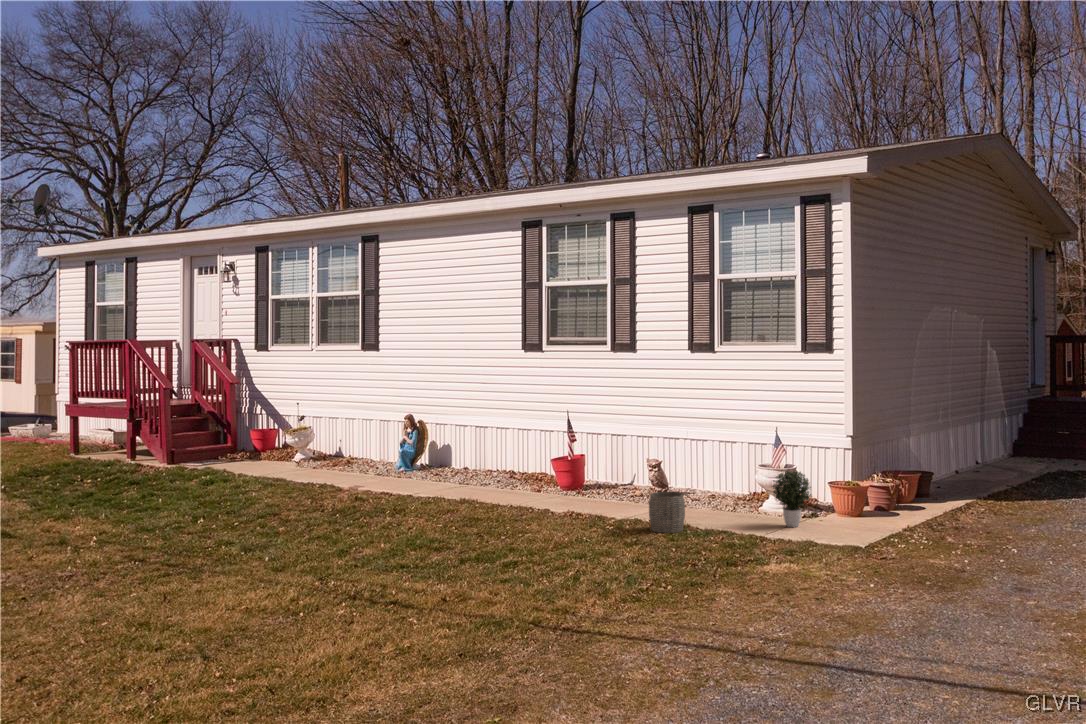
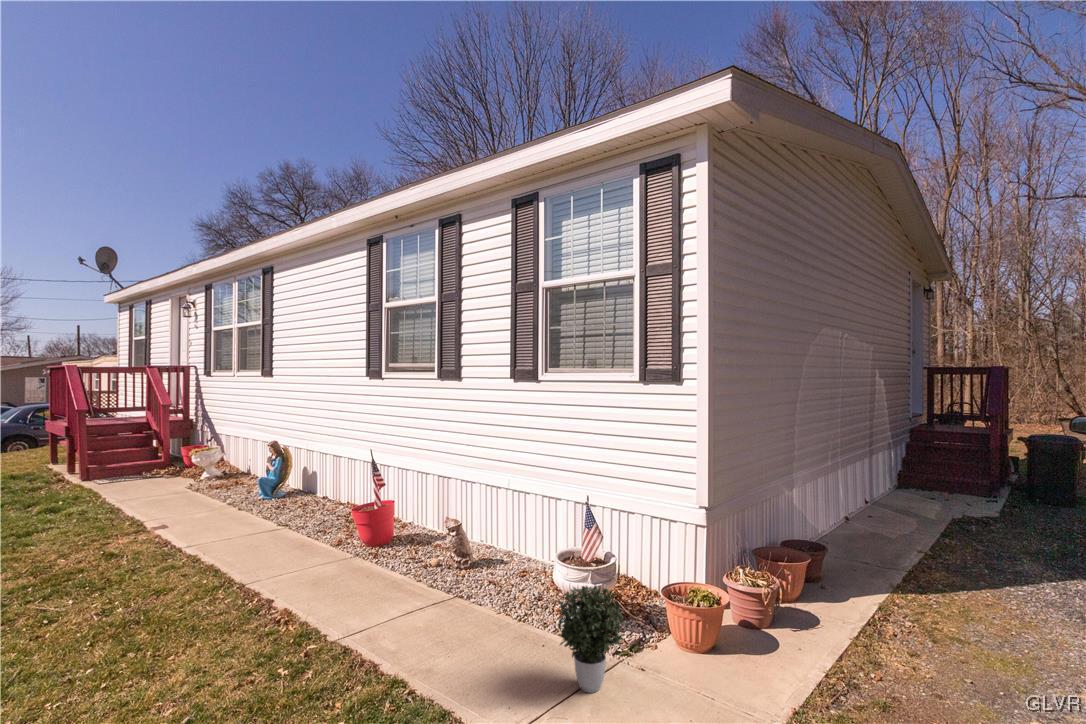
woven basket: present [649,492,685,533] -> none [336,608,402,698]

